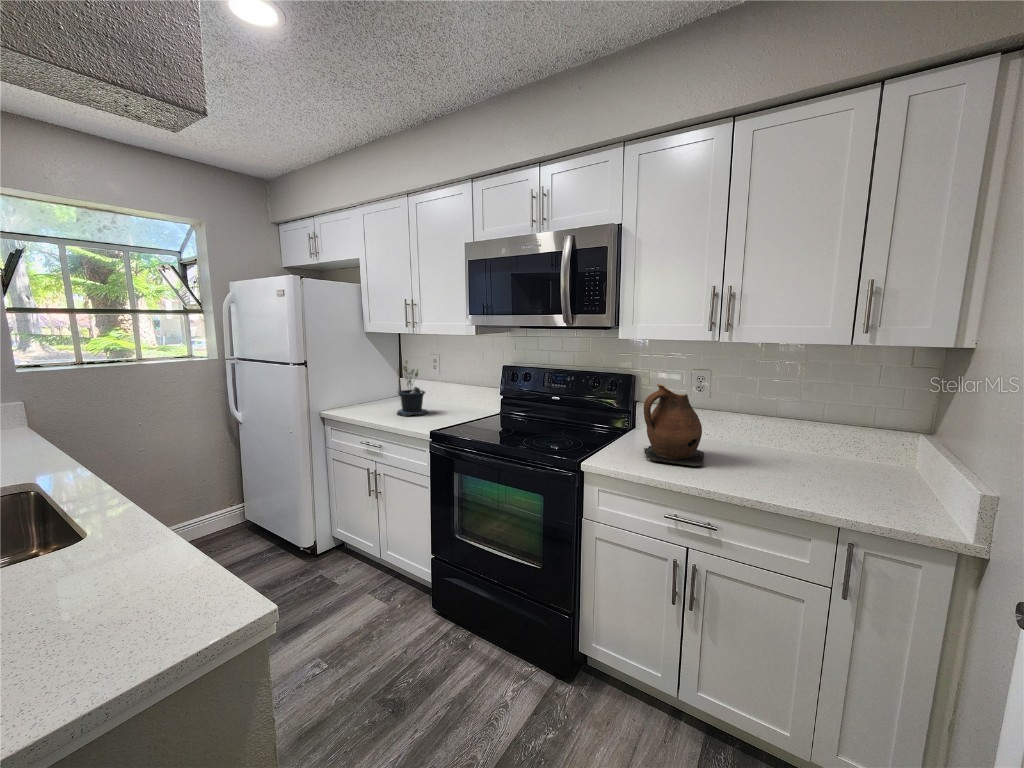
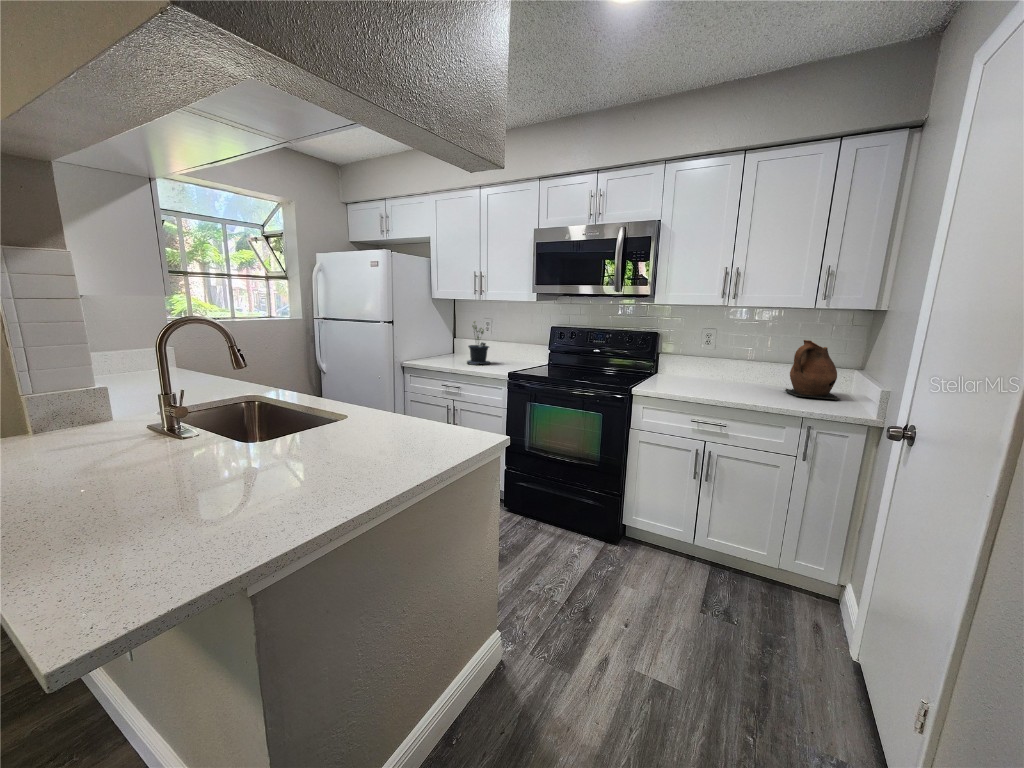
ceramic pitcher: present [644,384,704,467] -> present [785,340,840,400]

